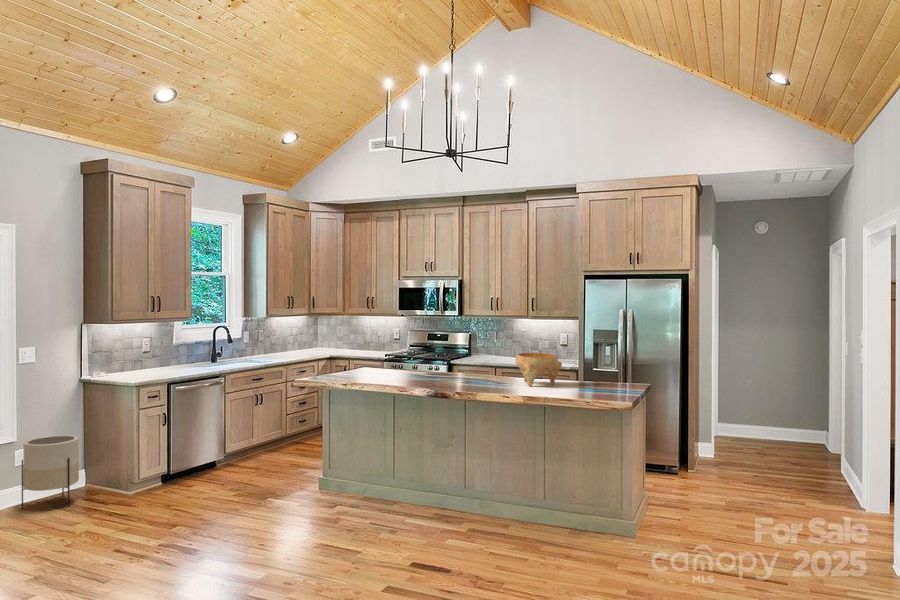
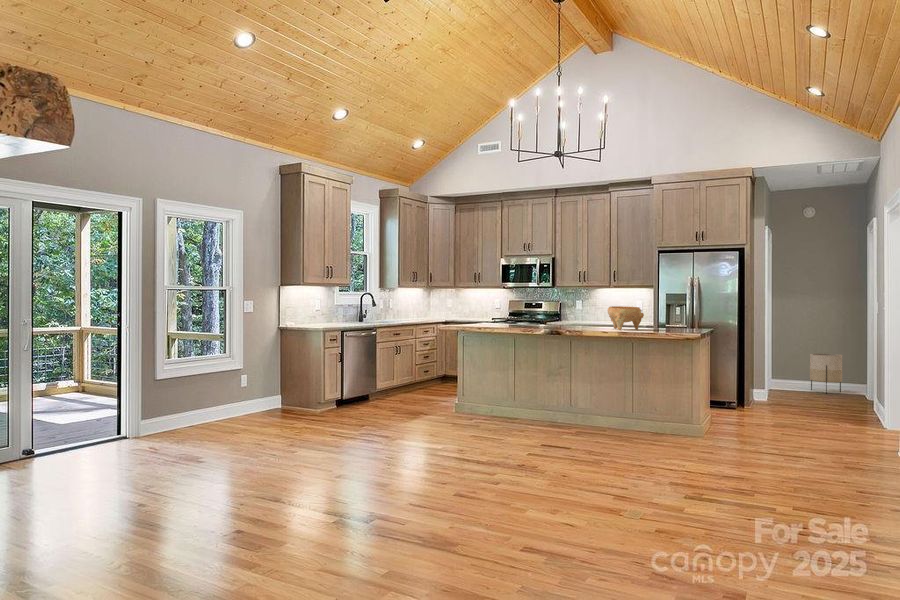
planter: present [22,435,79,509] -> present [810,353,842,394]

